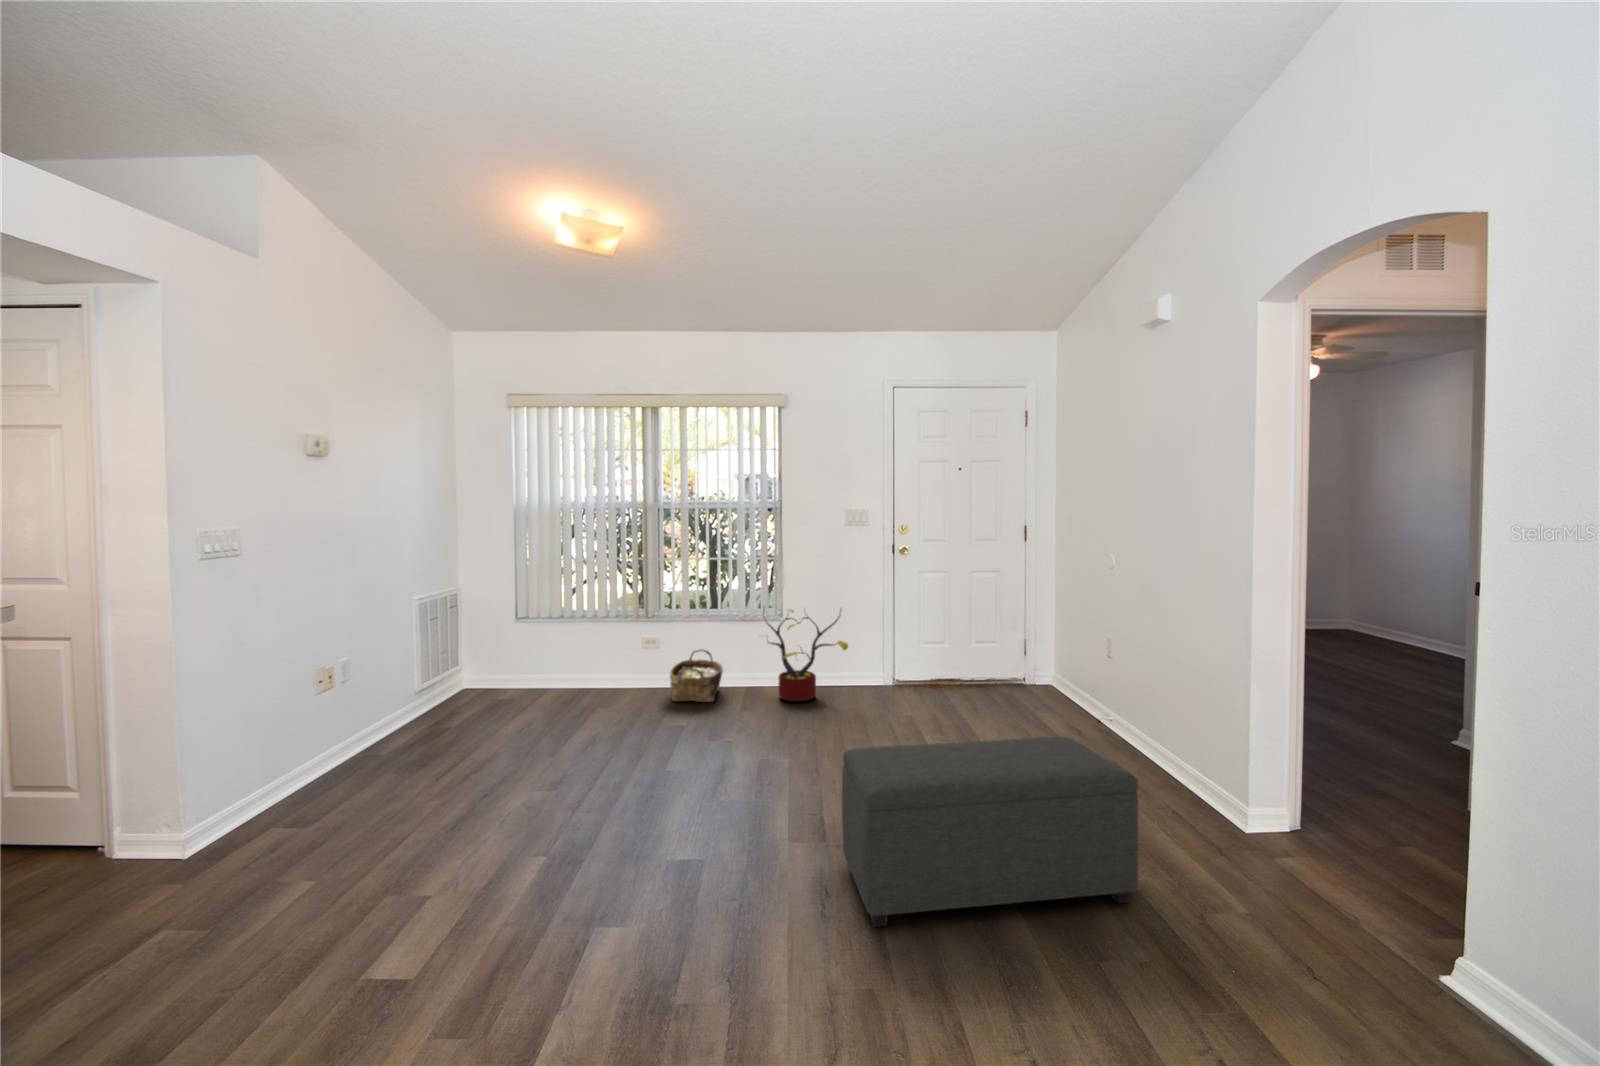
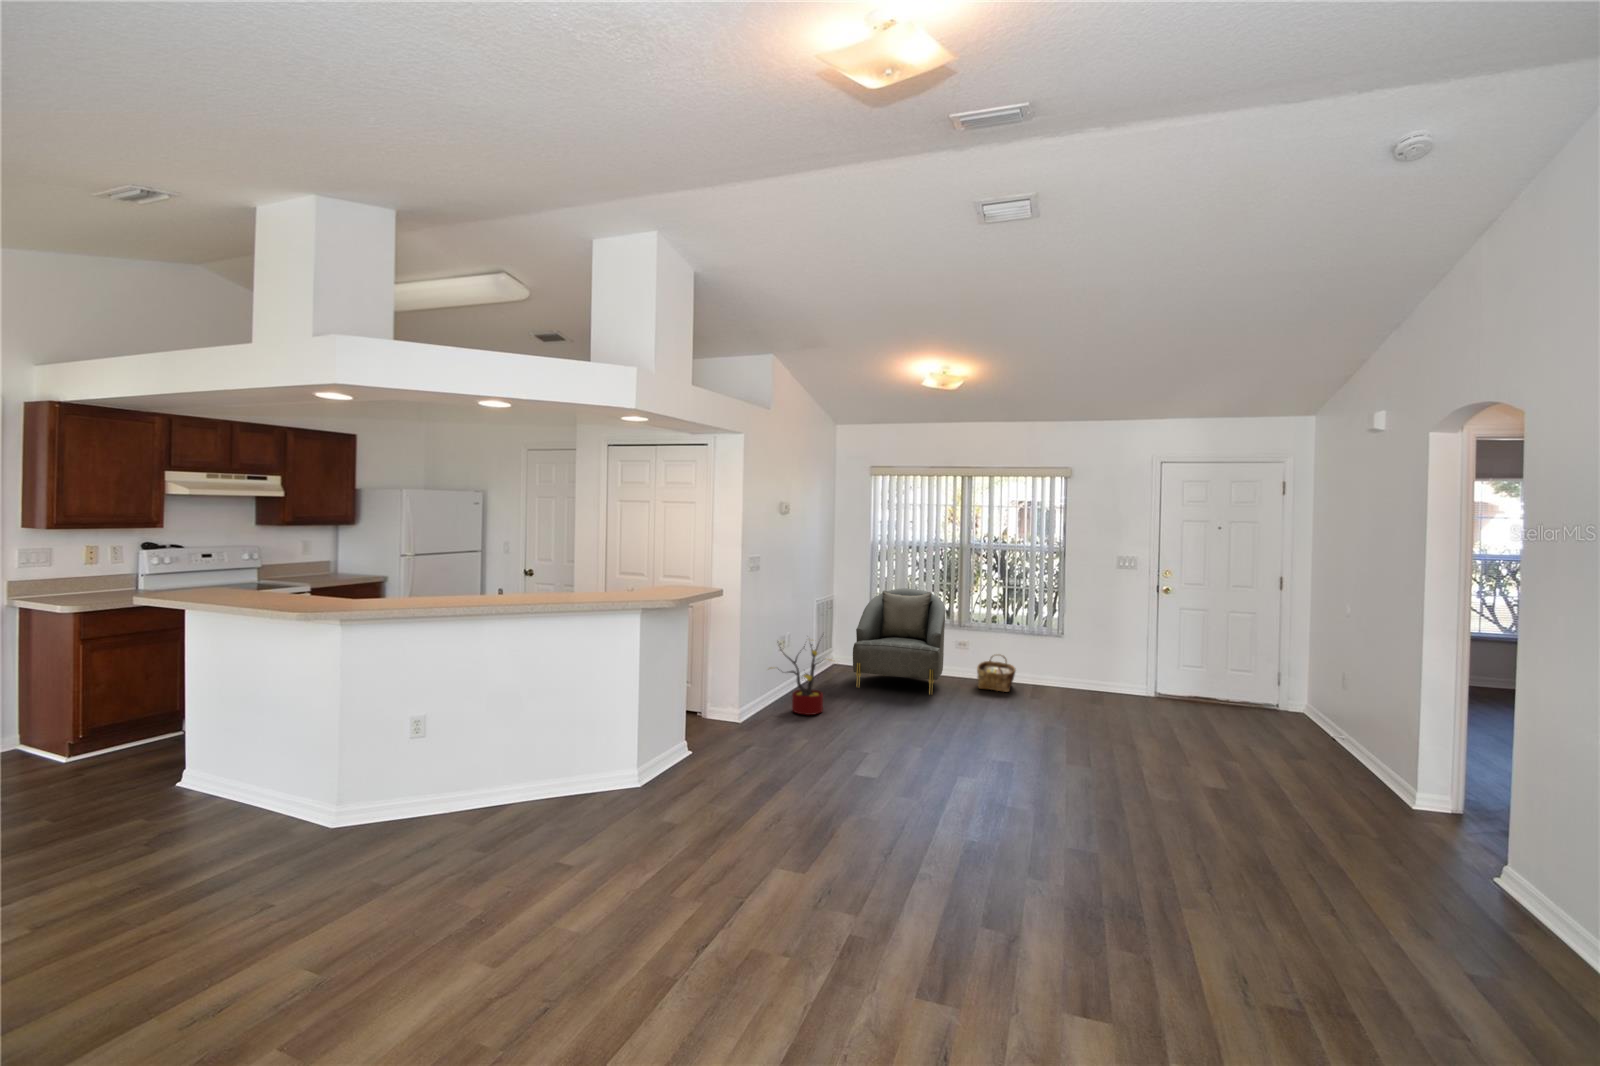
armchair: none [474,568,622,725] -> present [853,588,945,695]
decorative plant: present [764,609,848,701] -> present [780,644,823,715]
ottoman: present [842,737,1138,927] -> none [1108,712,1301,819]

